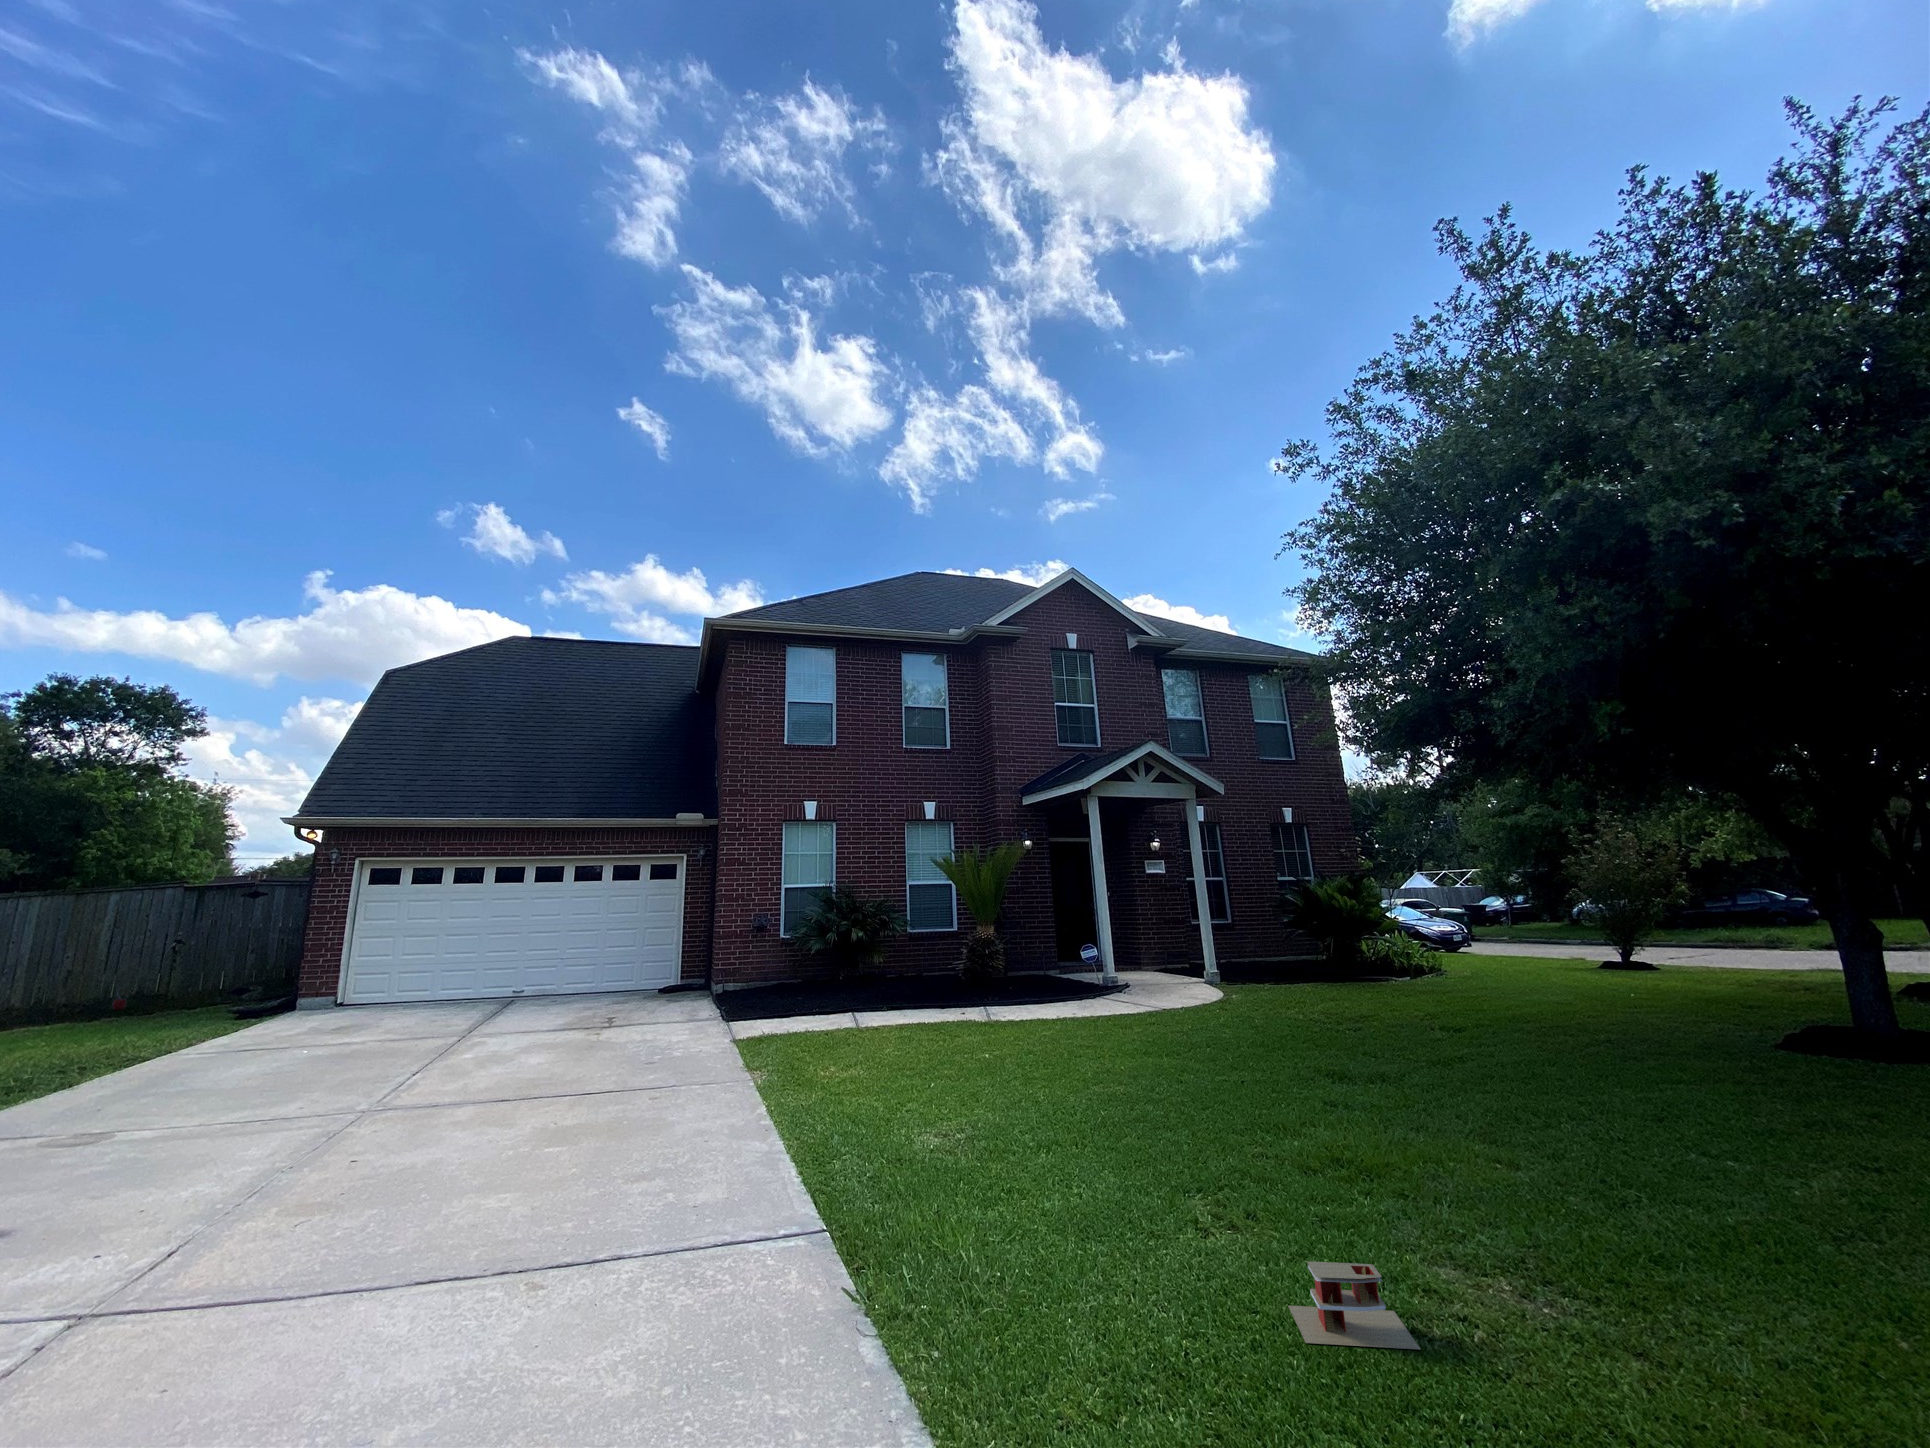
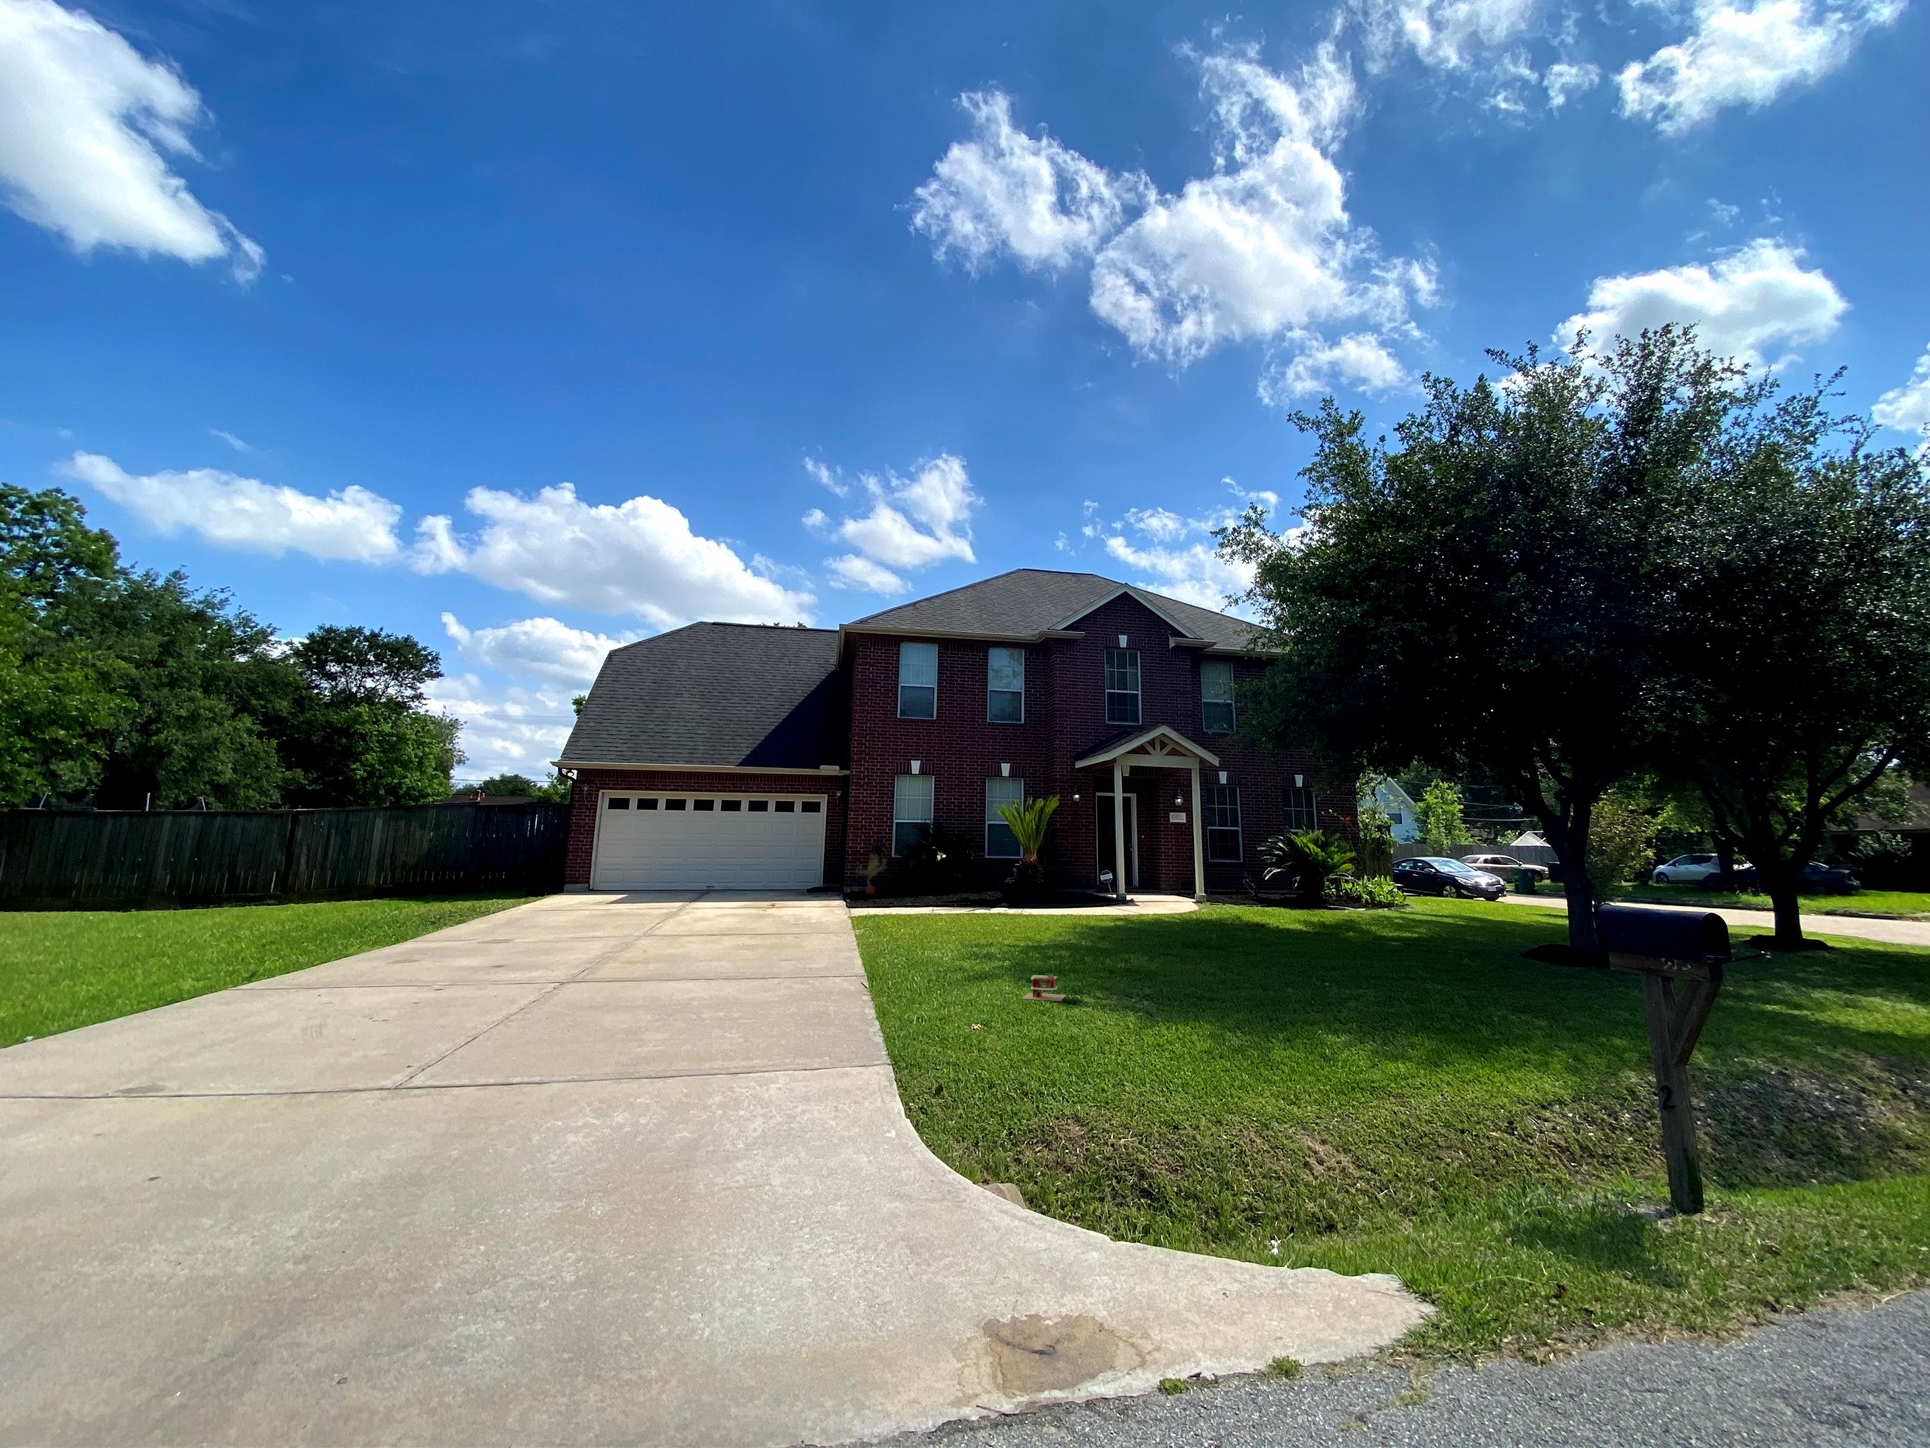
potted tree: present [100,955,150,1010] -> present [858,856,885,894]

